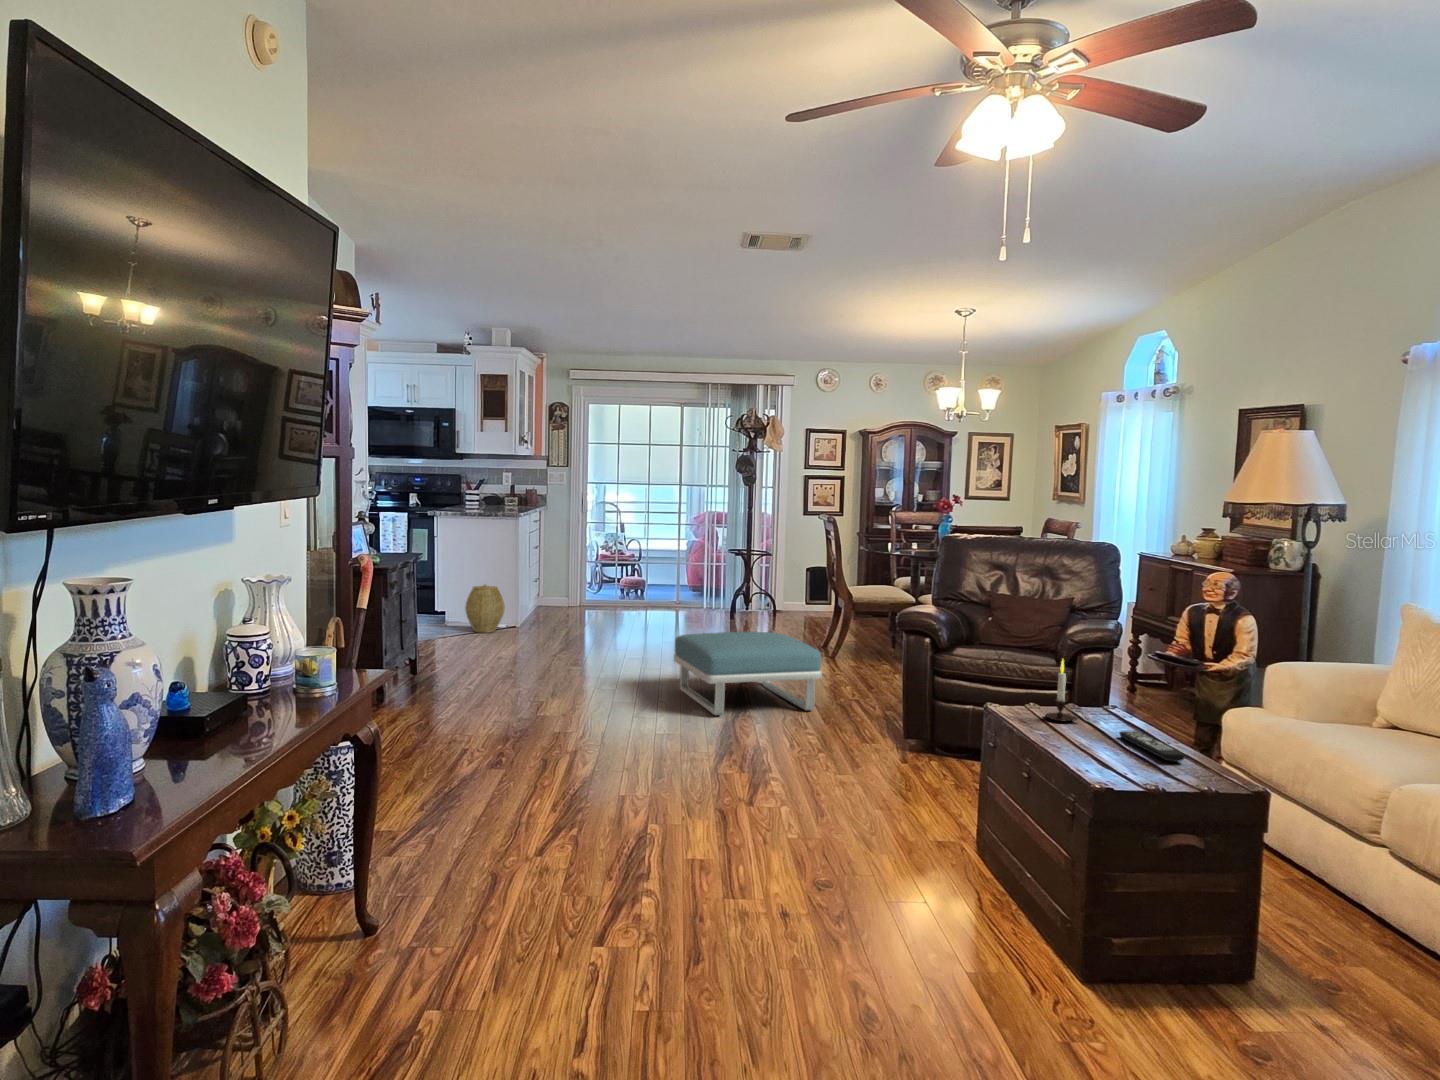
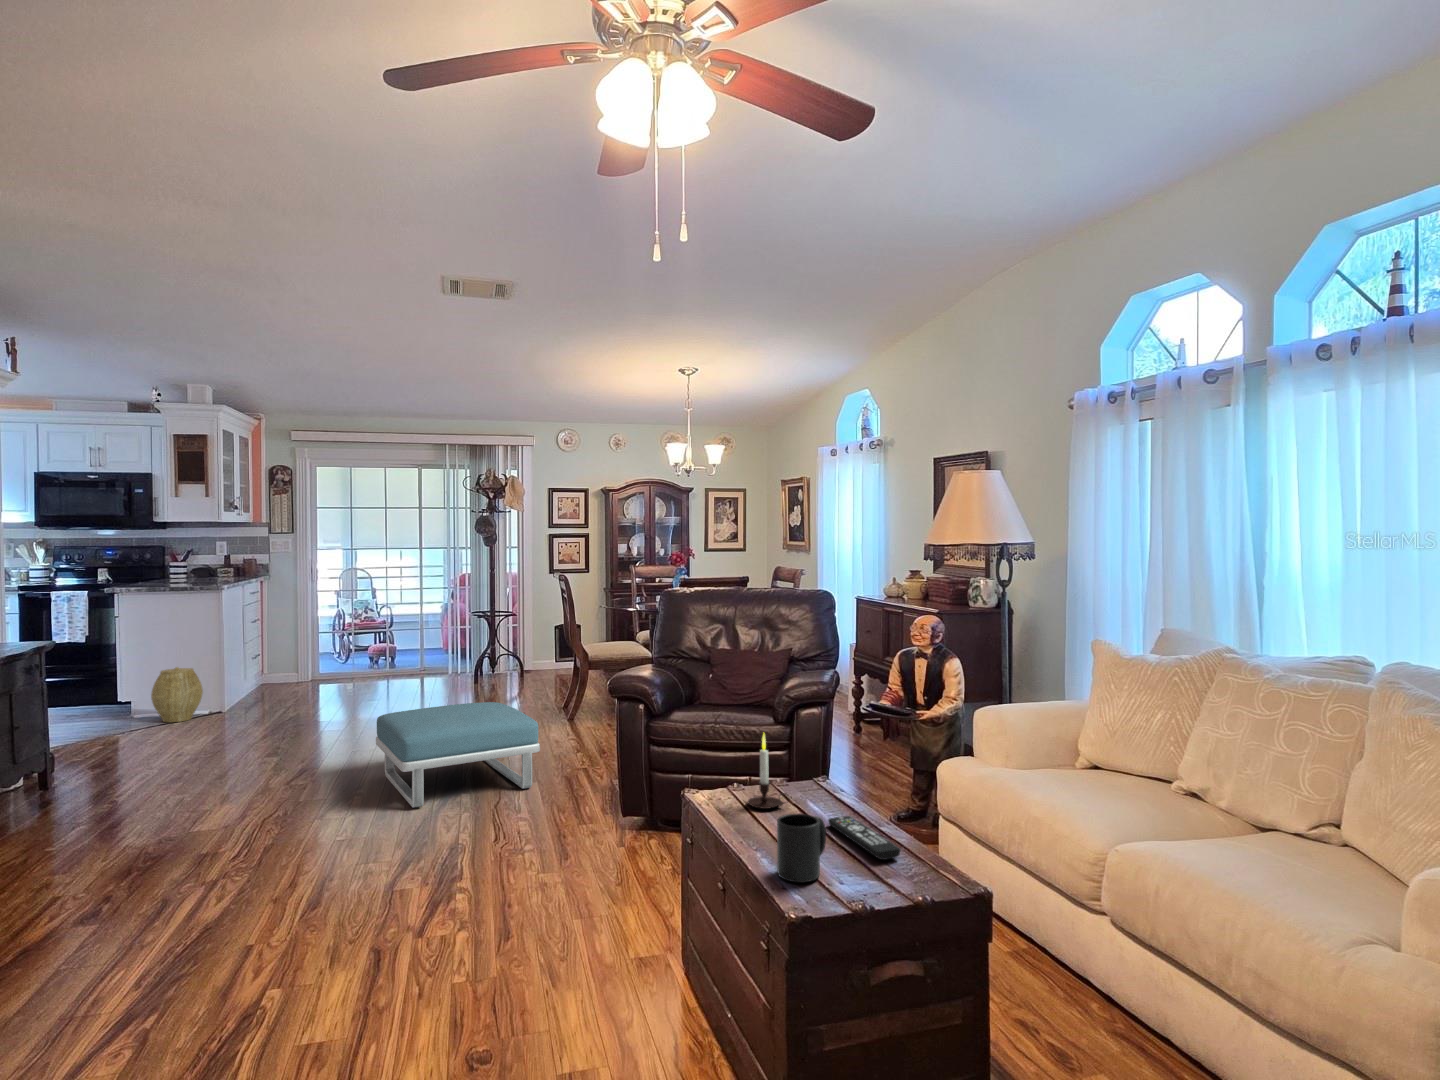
mug: none [1079,716,1120,767] -> present [777,814,826,882]

